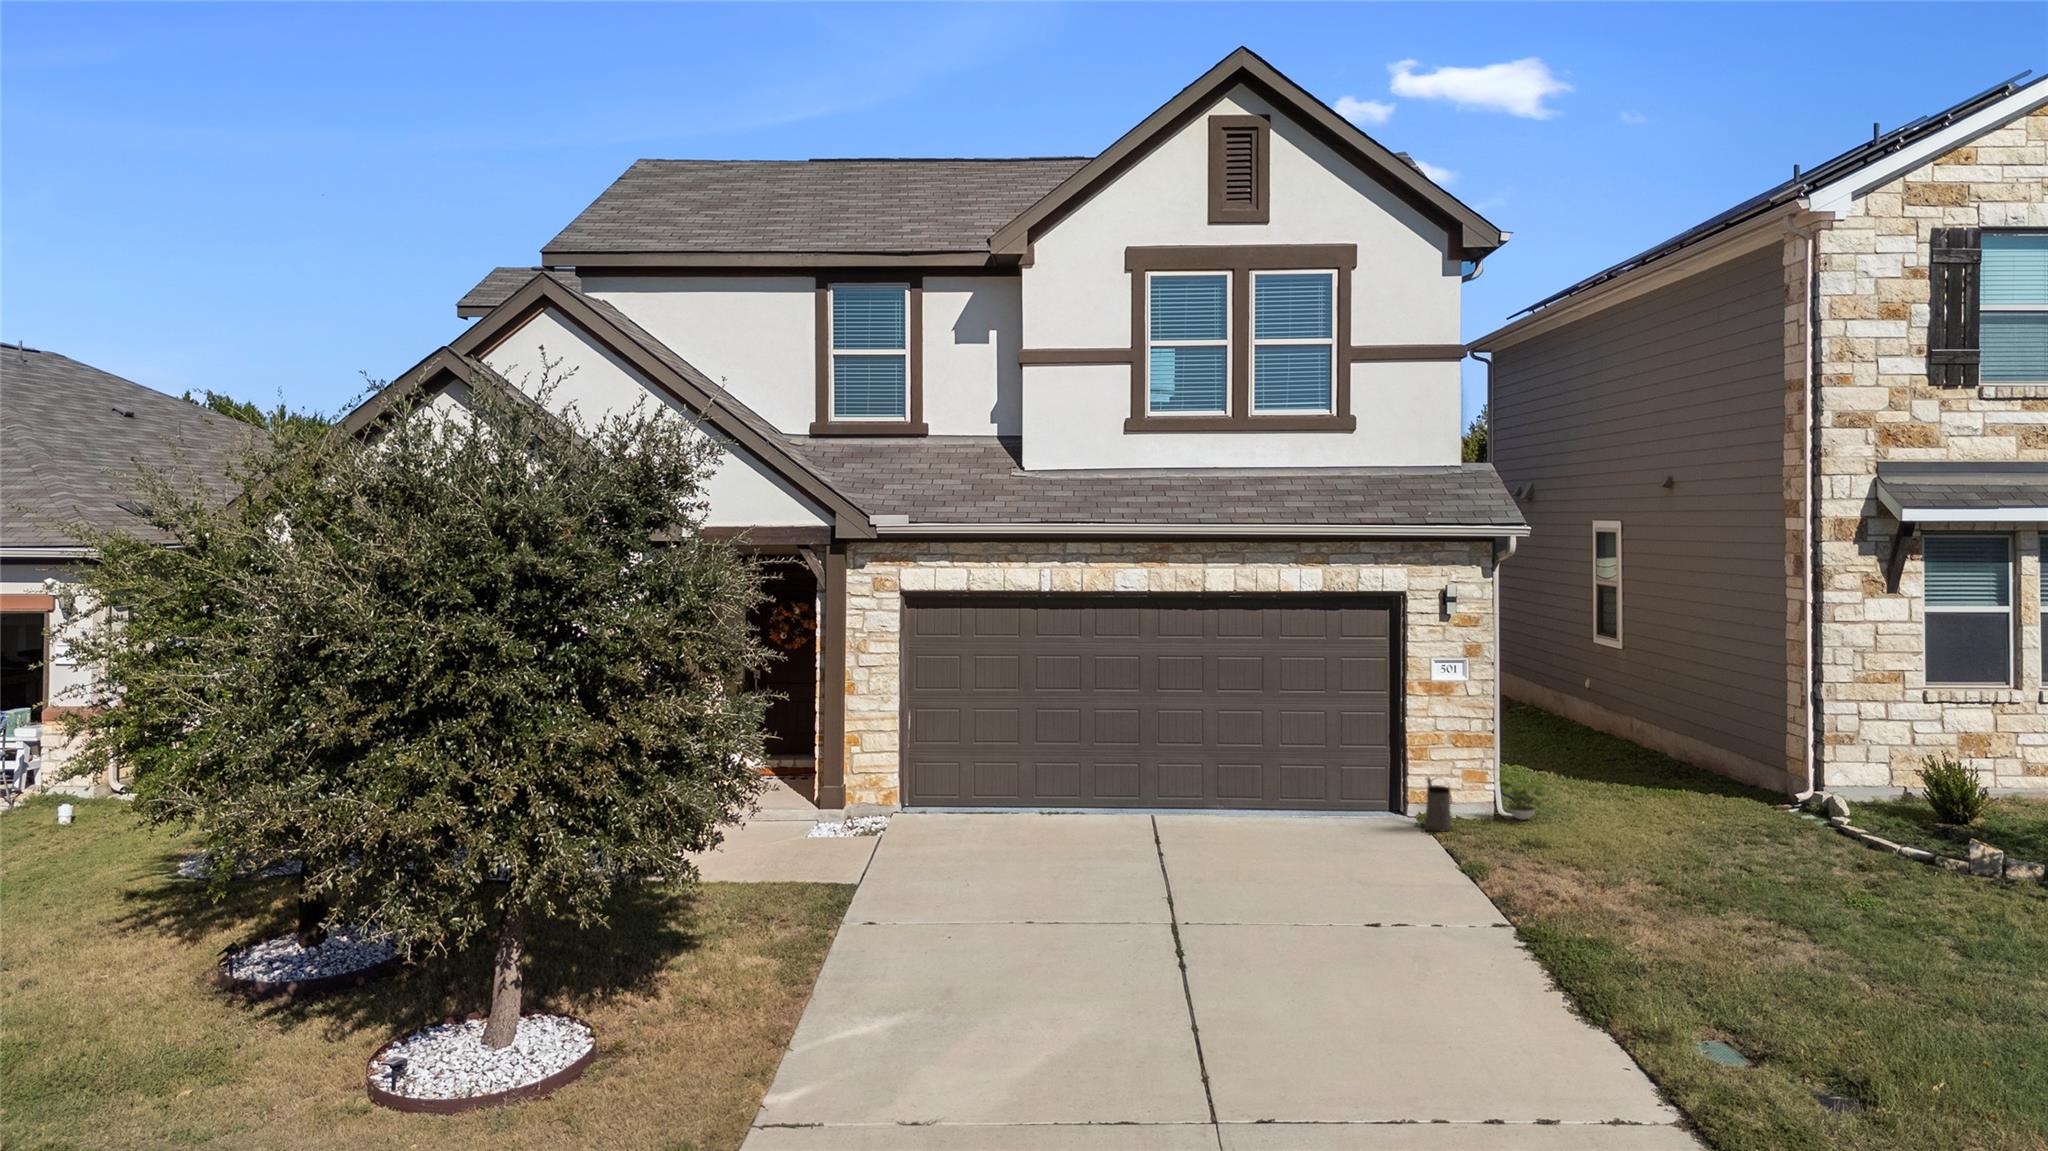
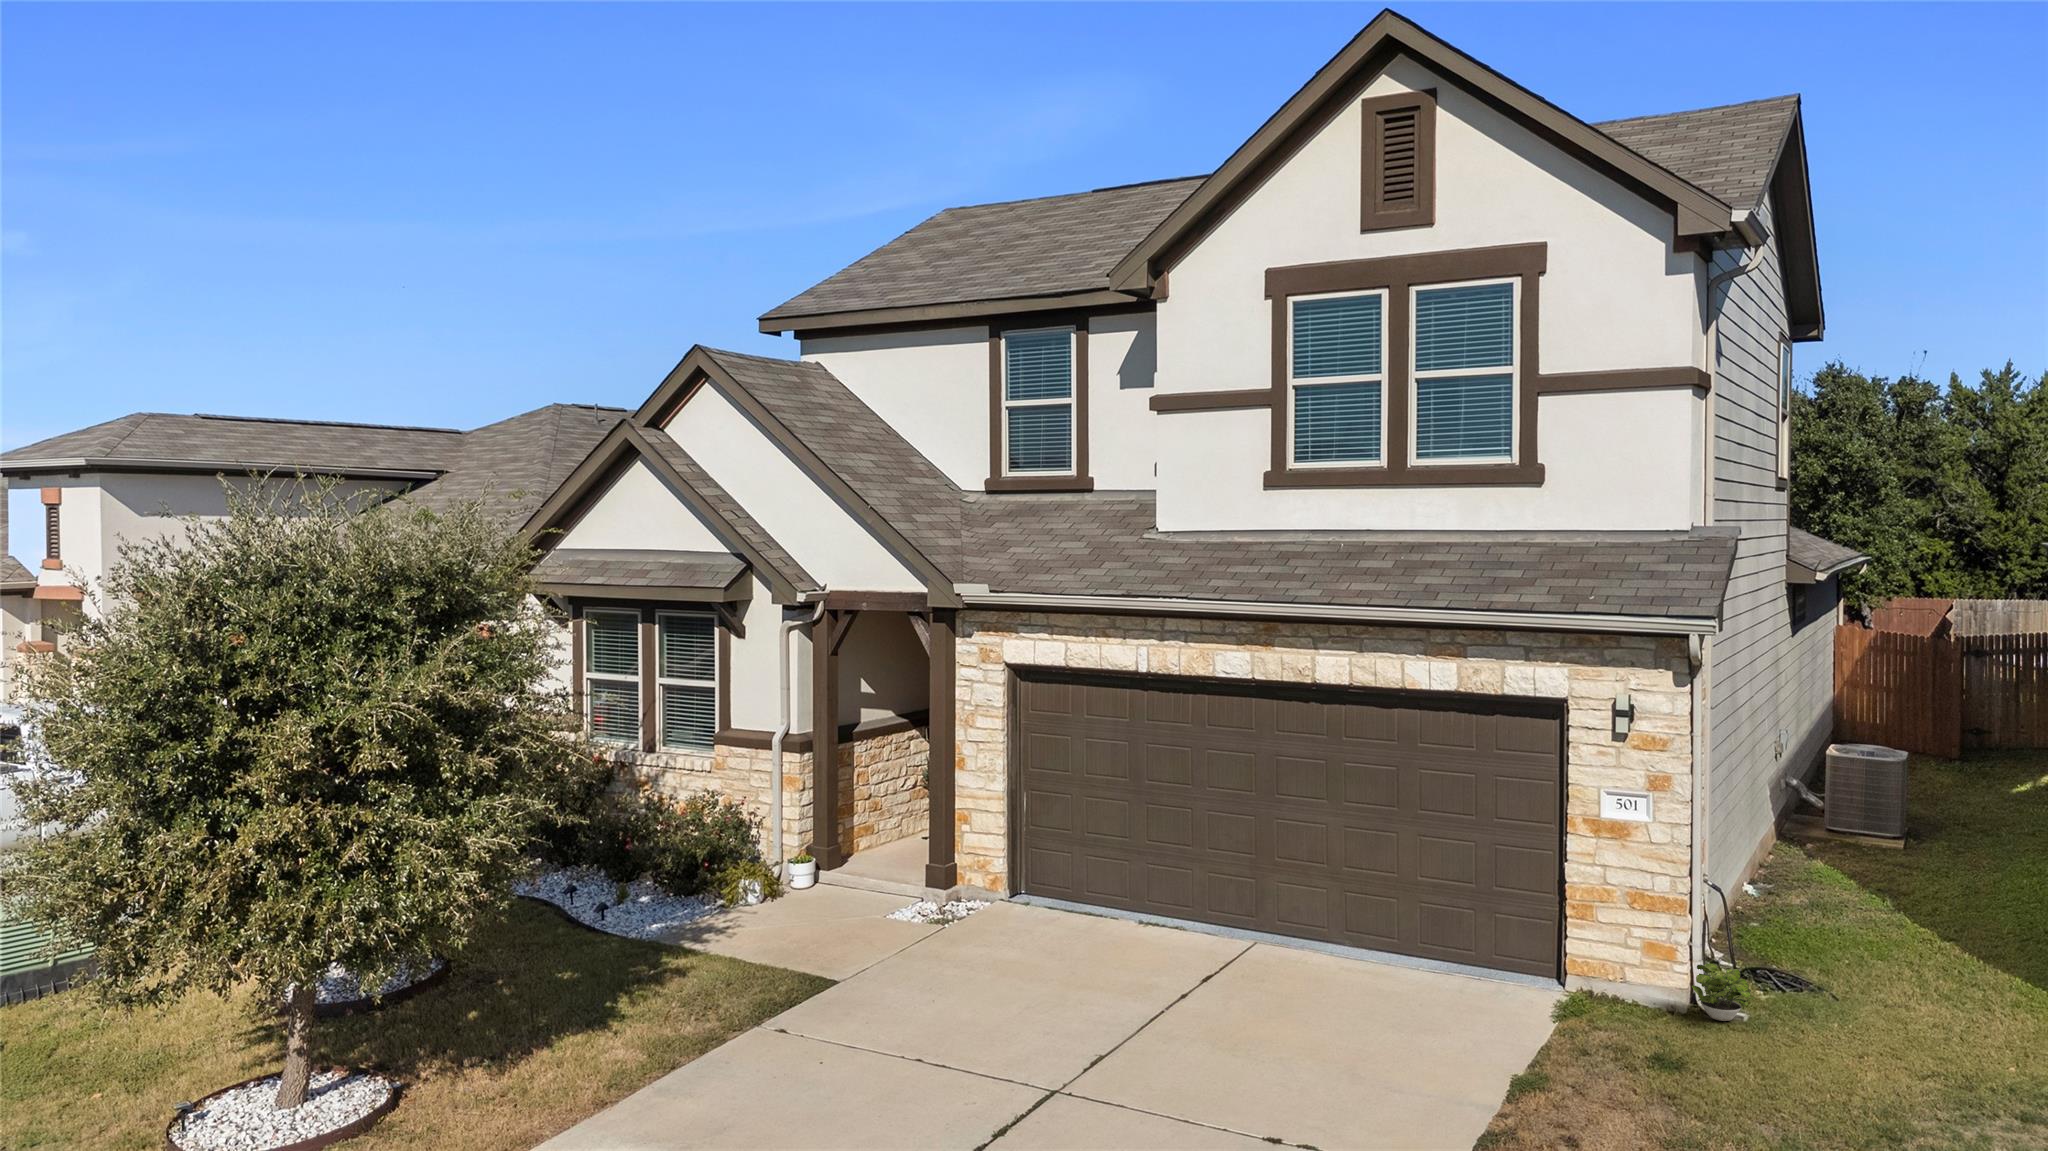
watering can: present [1424,777,1452,832] -> none [1557,943,1594,1019]

